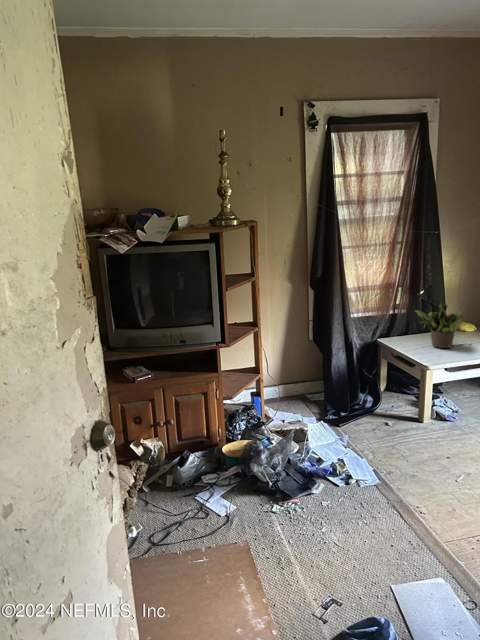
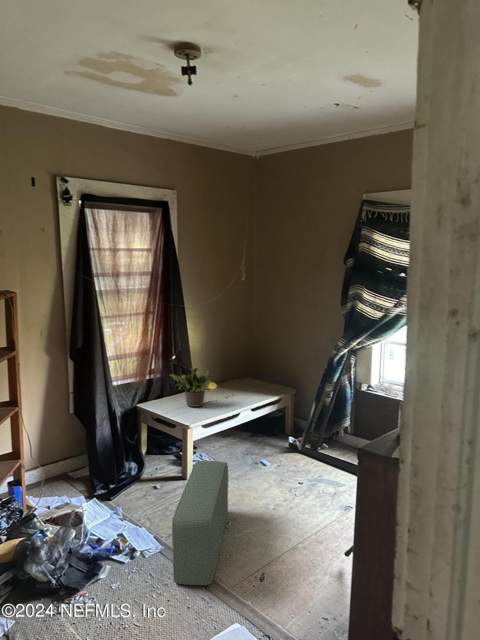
pouf: none [382,404,465,533] -> present [172,461,228,585]

